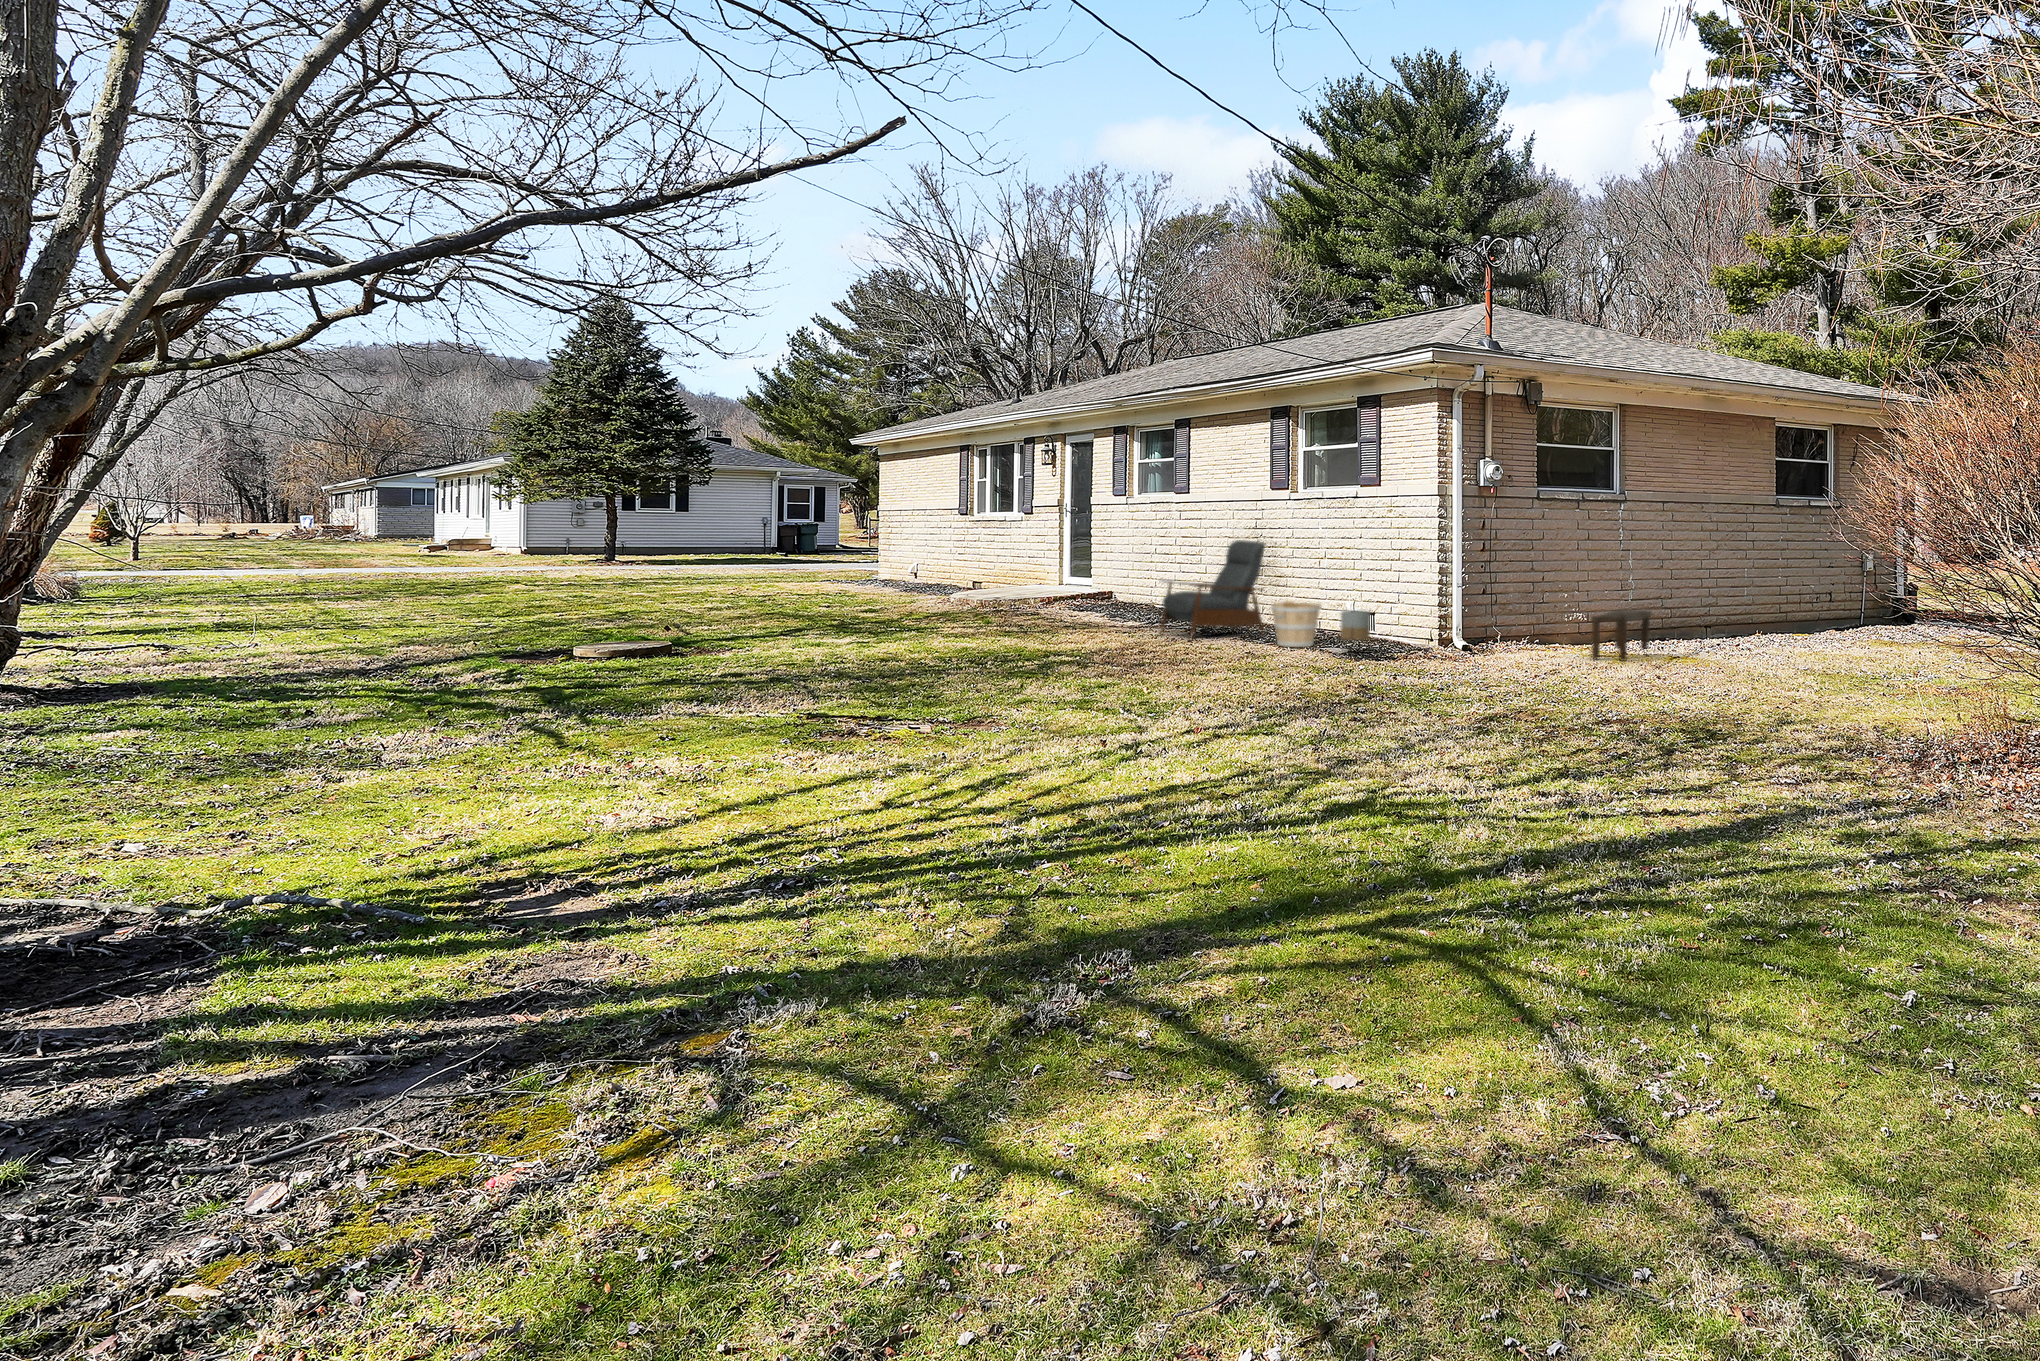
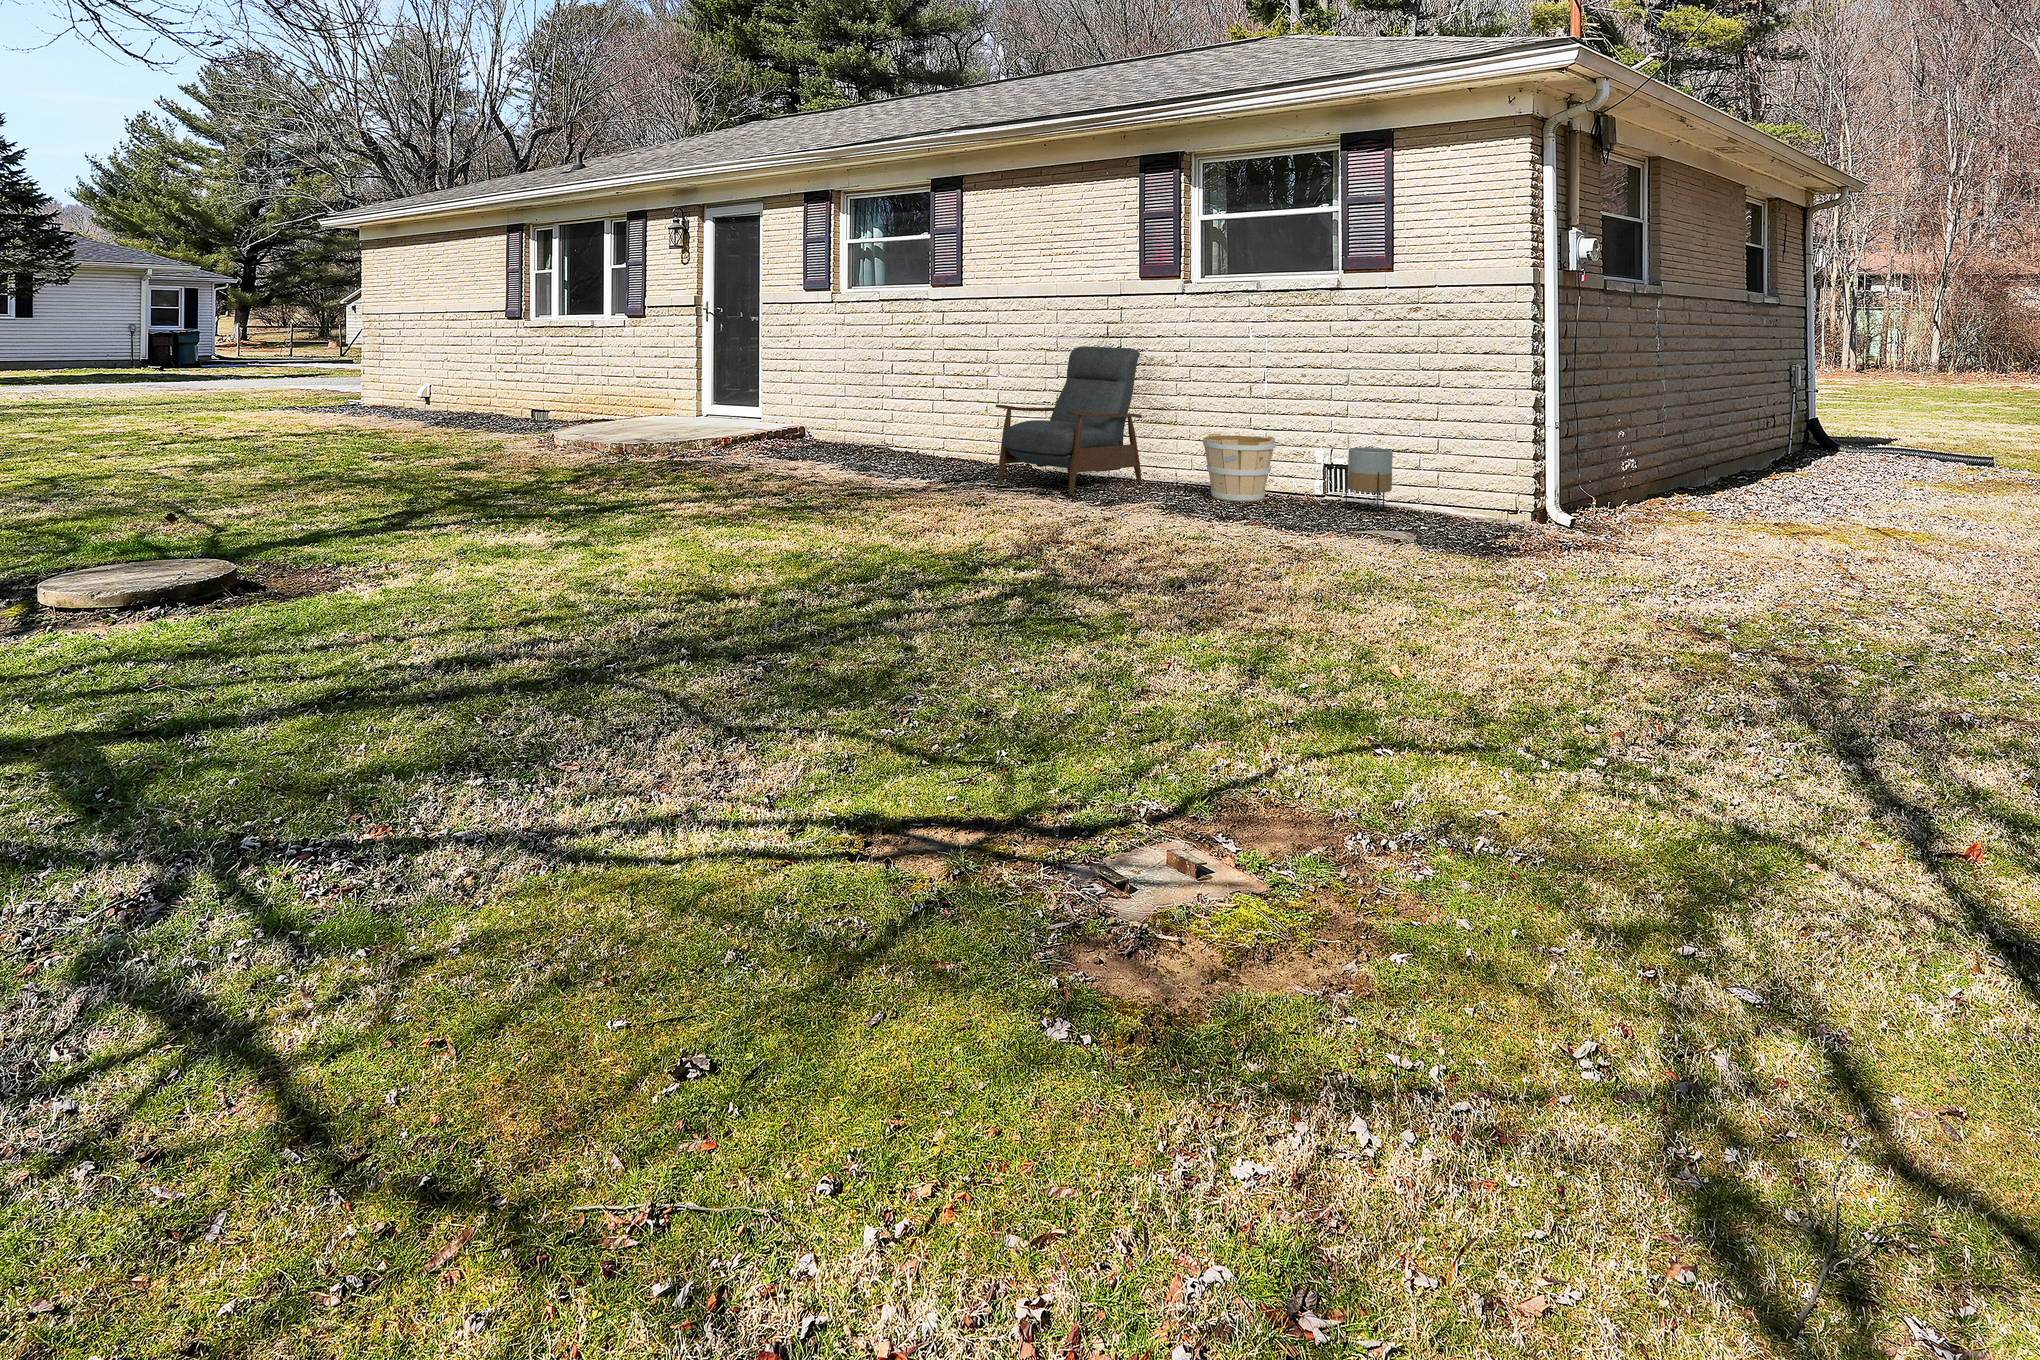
bench: present [1591,609,1651,661] -> none [1660,436,1746,510]

